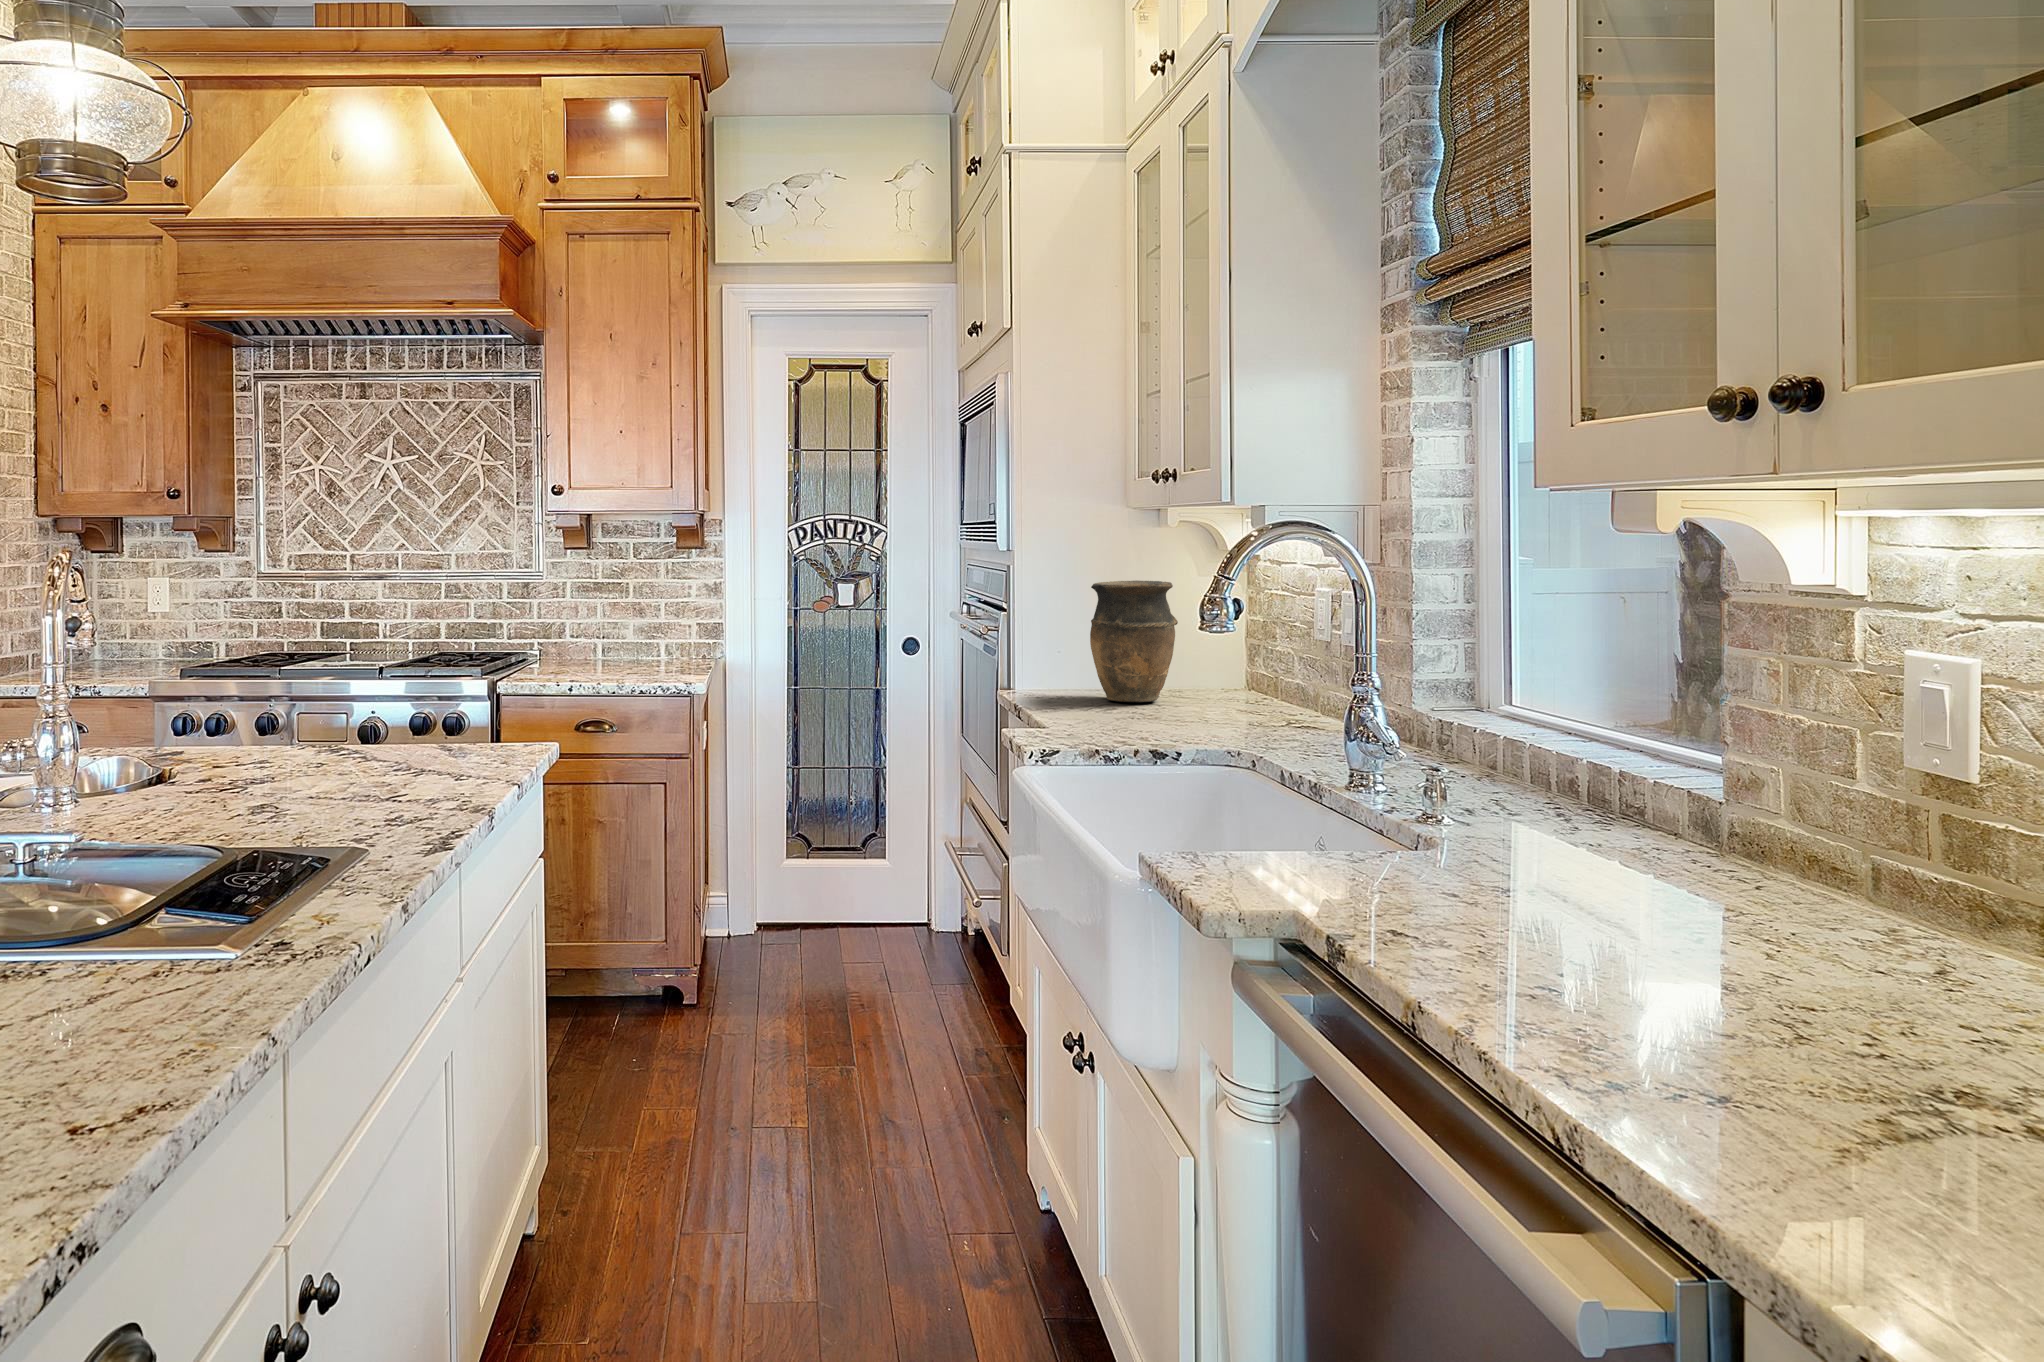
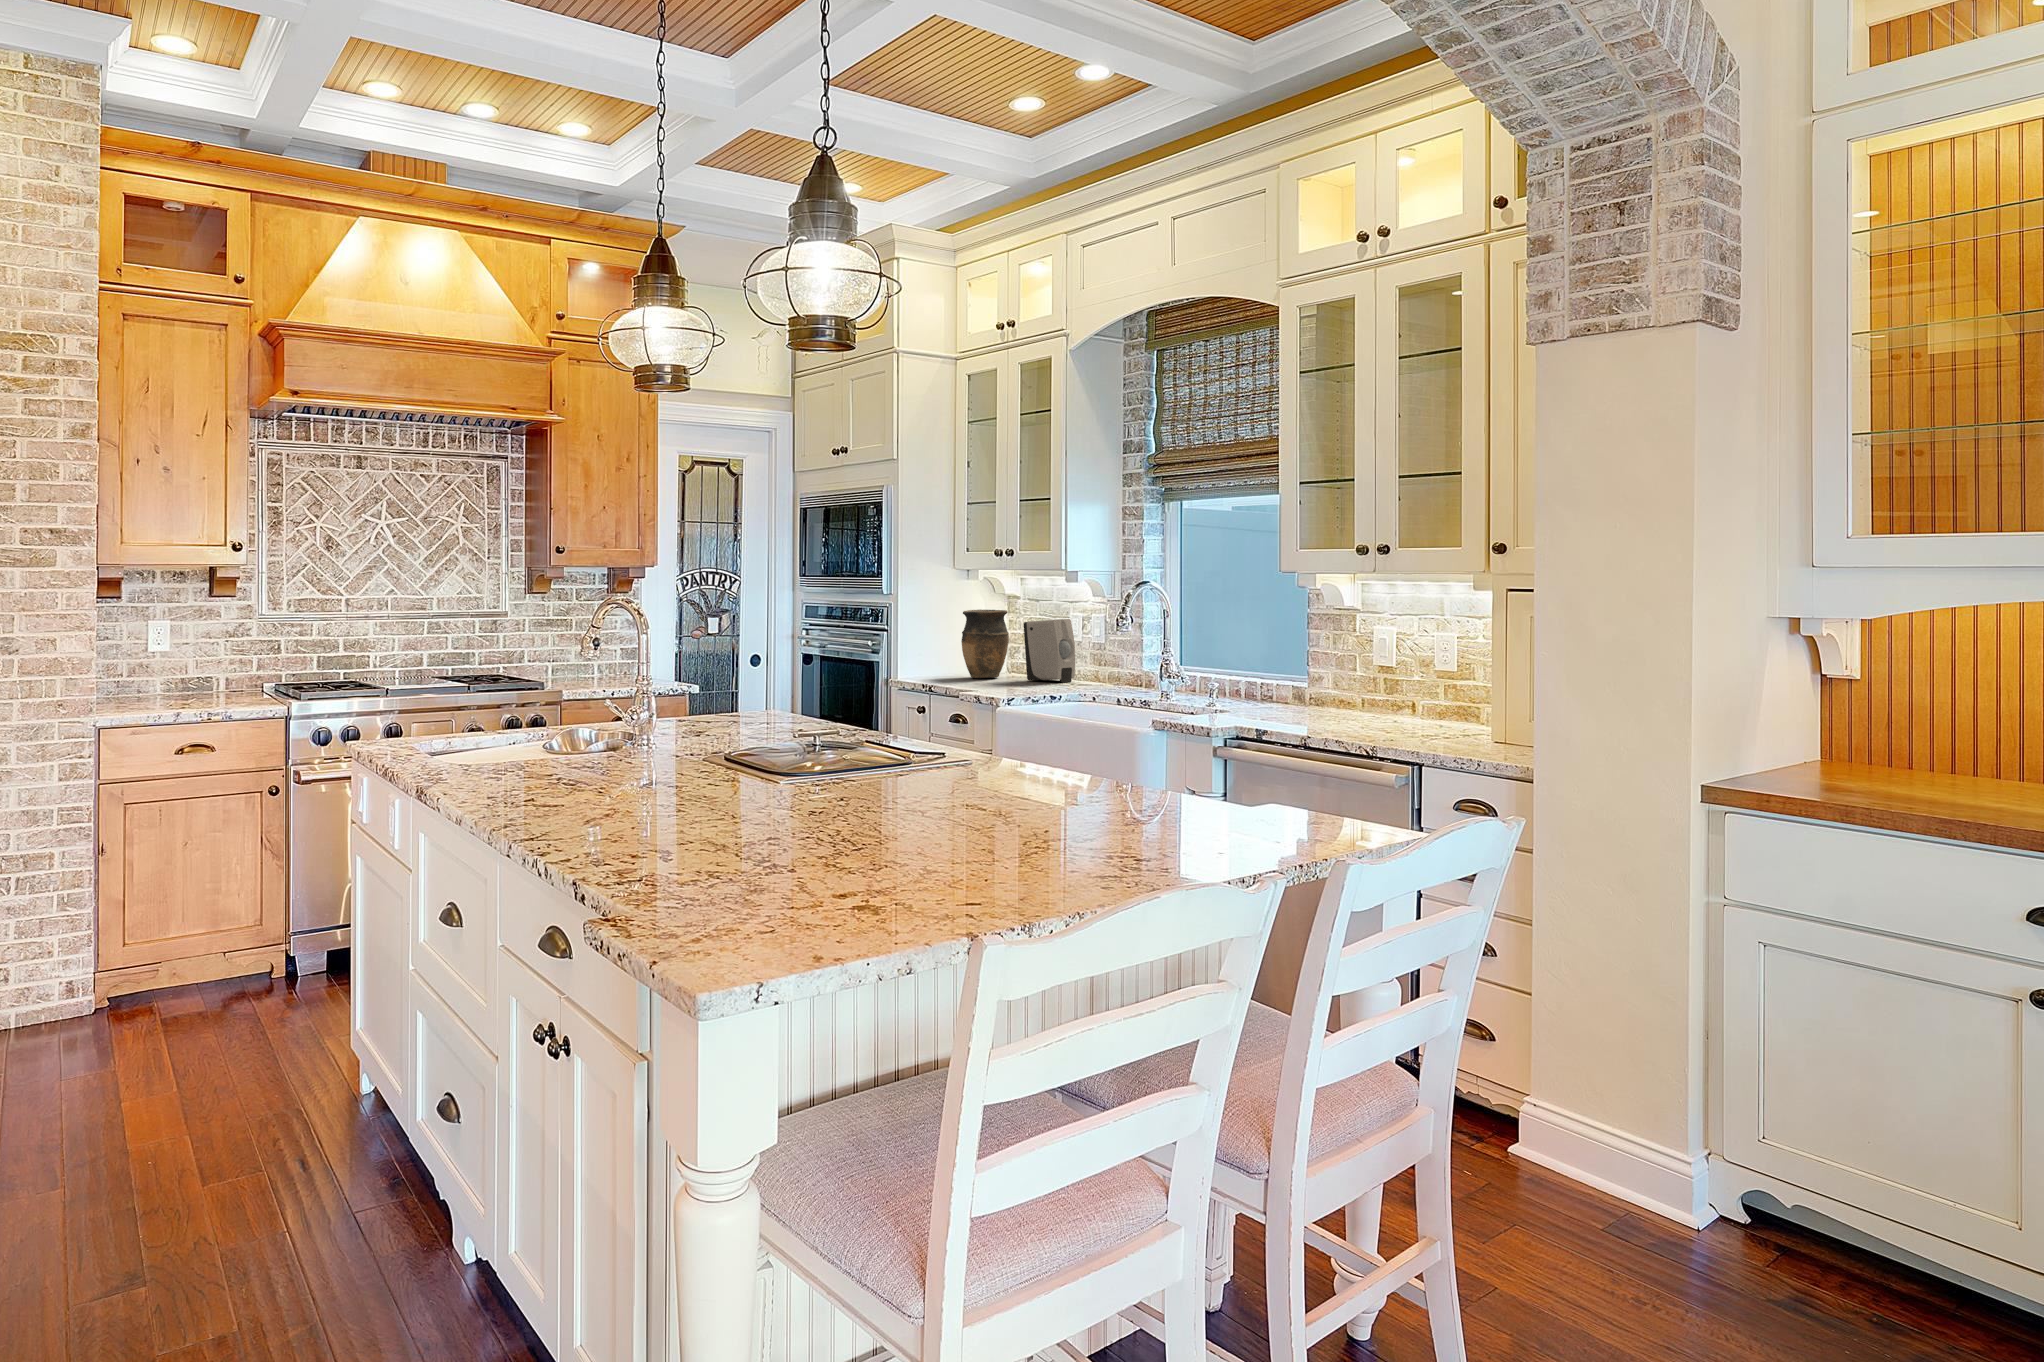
soap dispenser: none [1176,603,1270,726] -> present [1024,619,1075,683]

